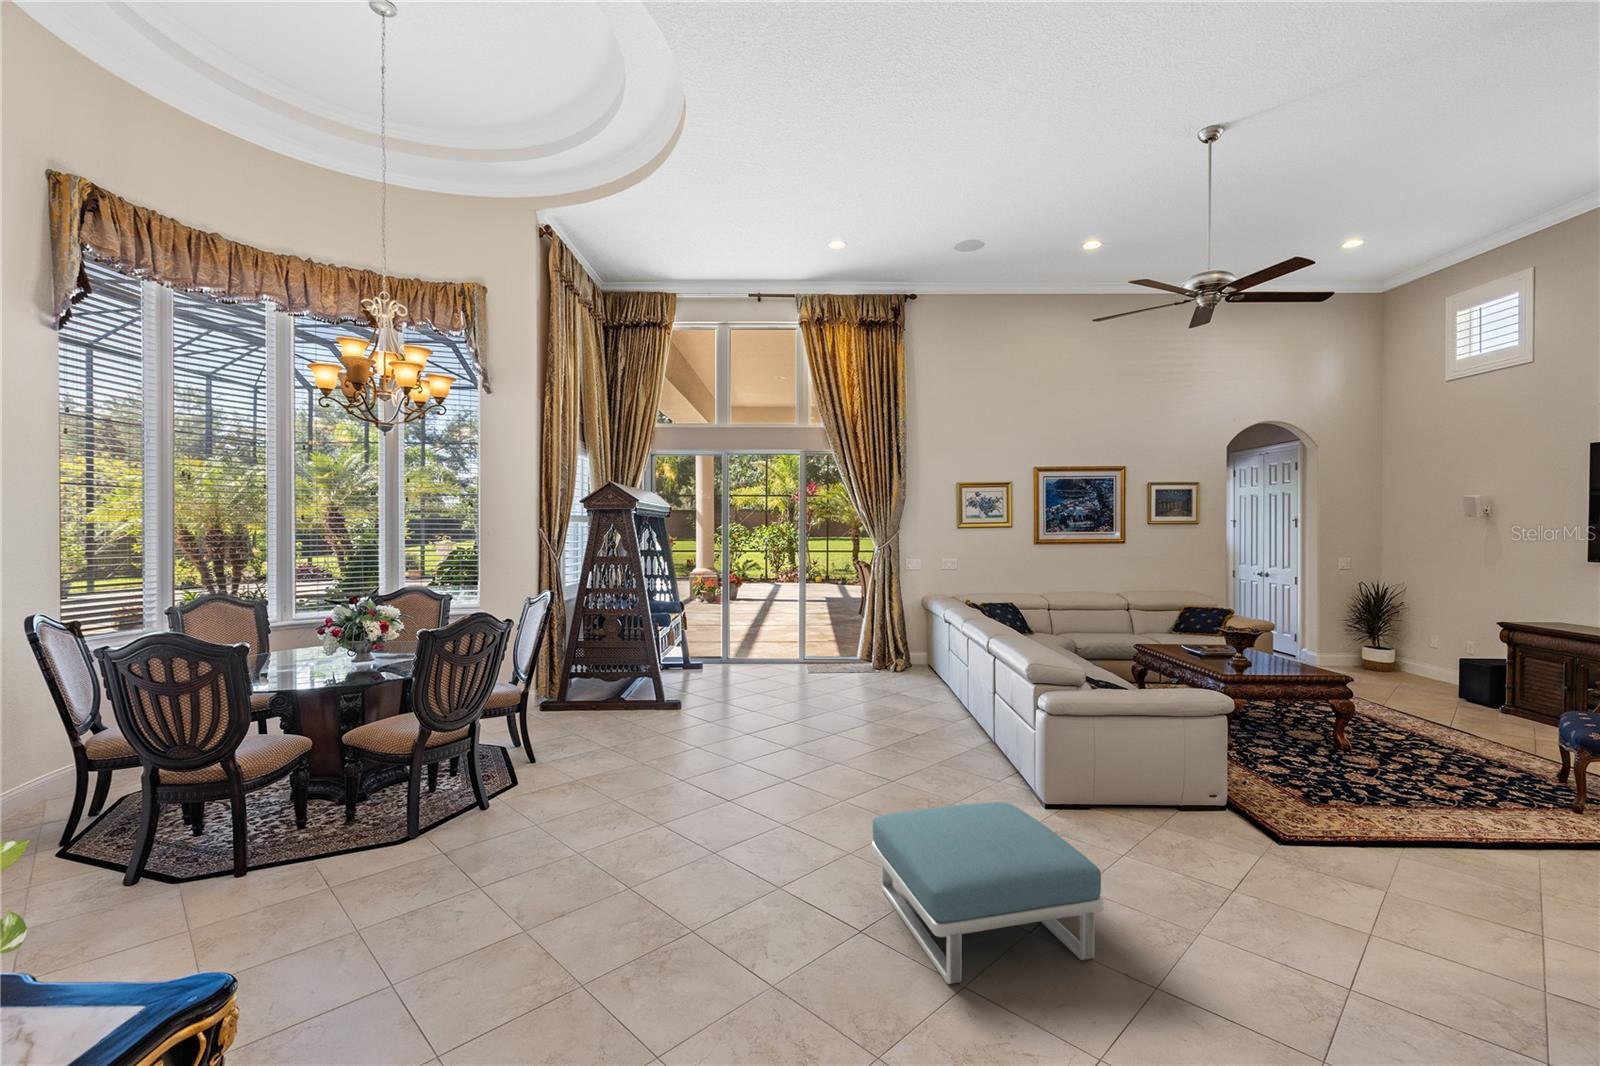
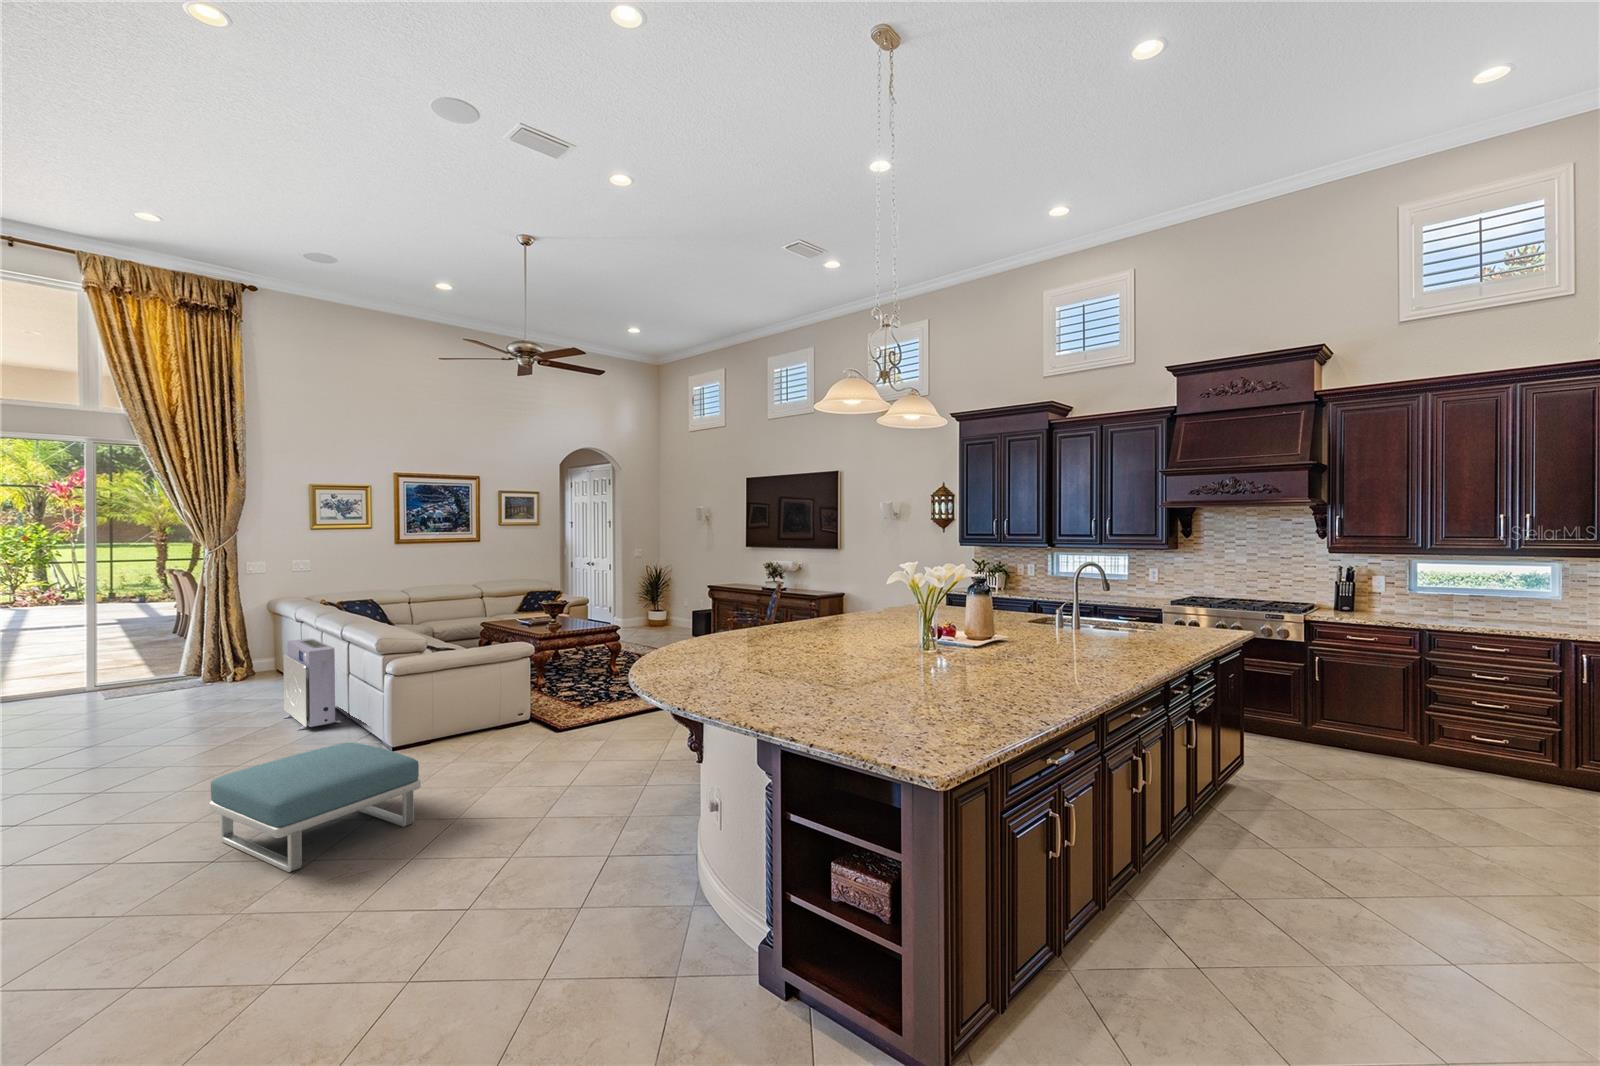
air purifier: none [934,645,988,745] -> present [283,639,341,730]

